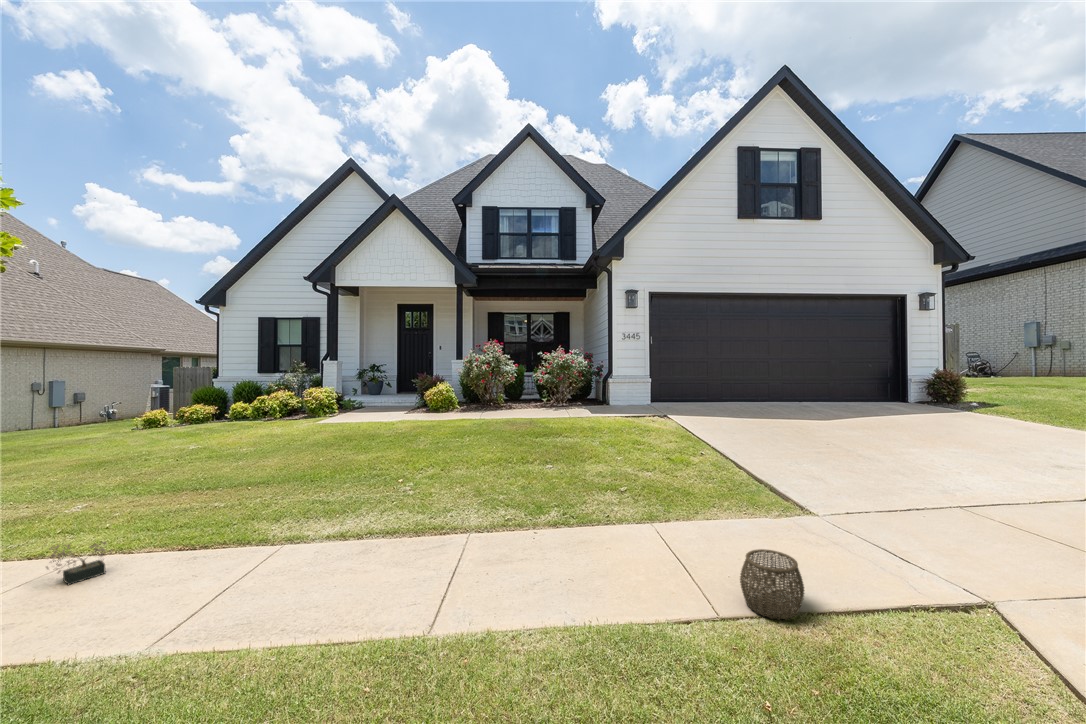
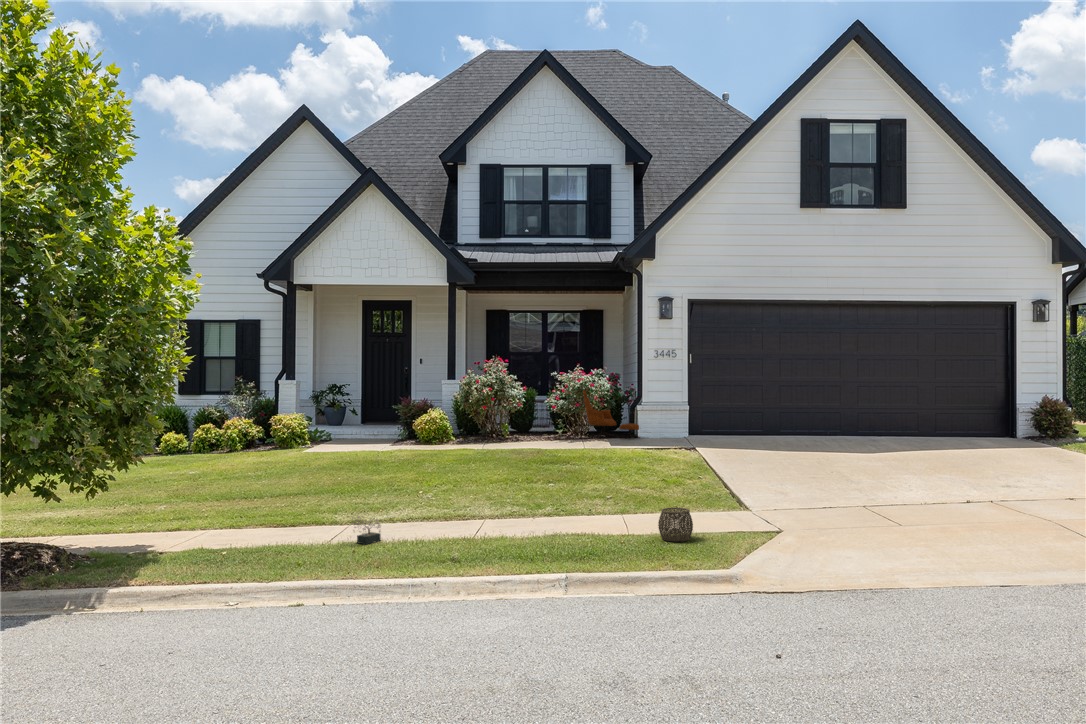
lounge chair: none [564,366,612,406] -> present [583,390,639,437]
decorative plant: present [46,542,112,585] -> present [352,516,381,544]

